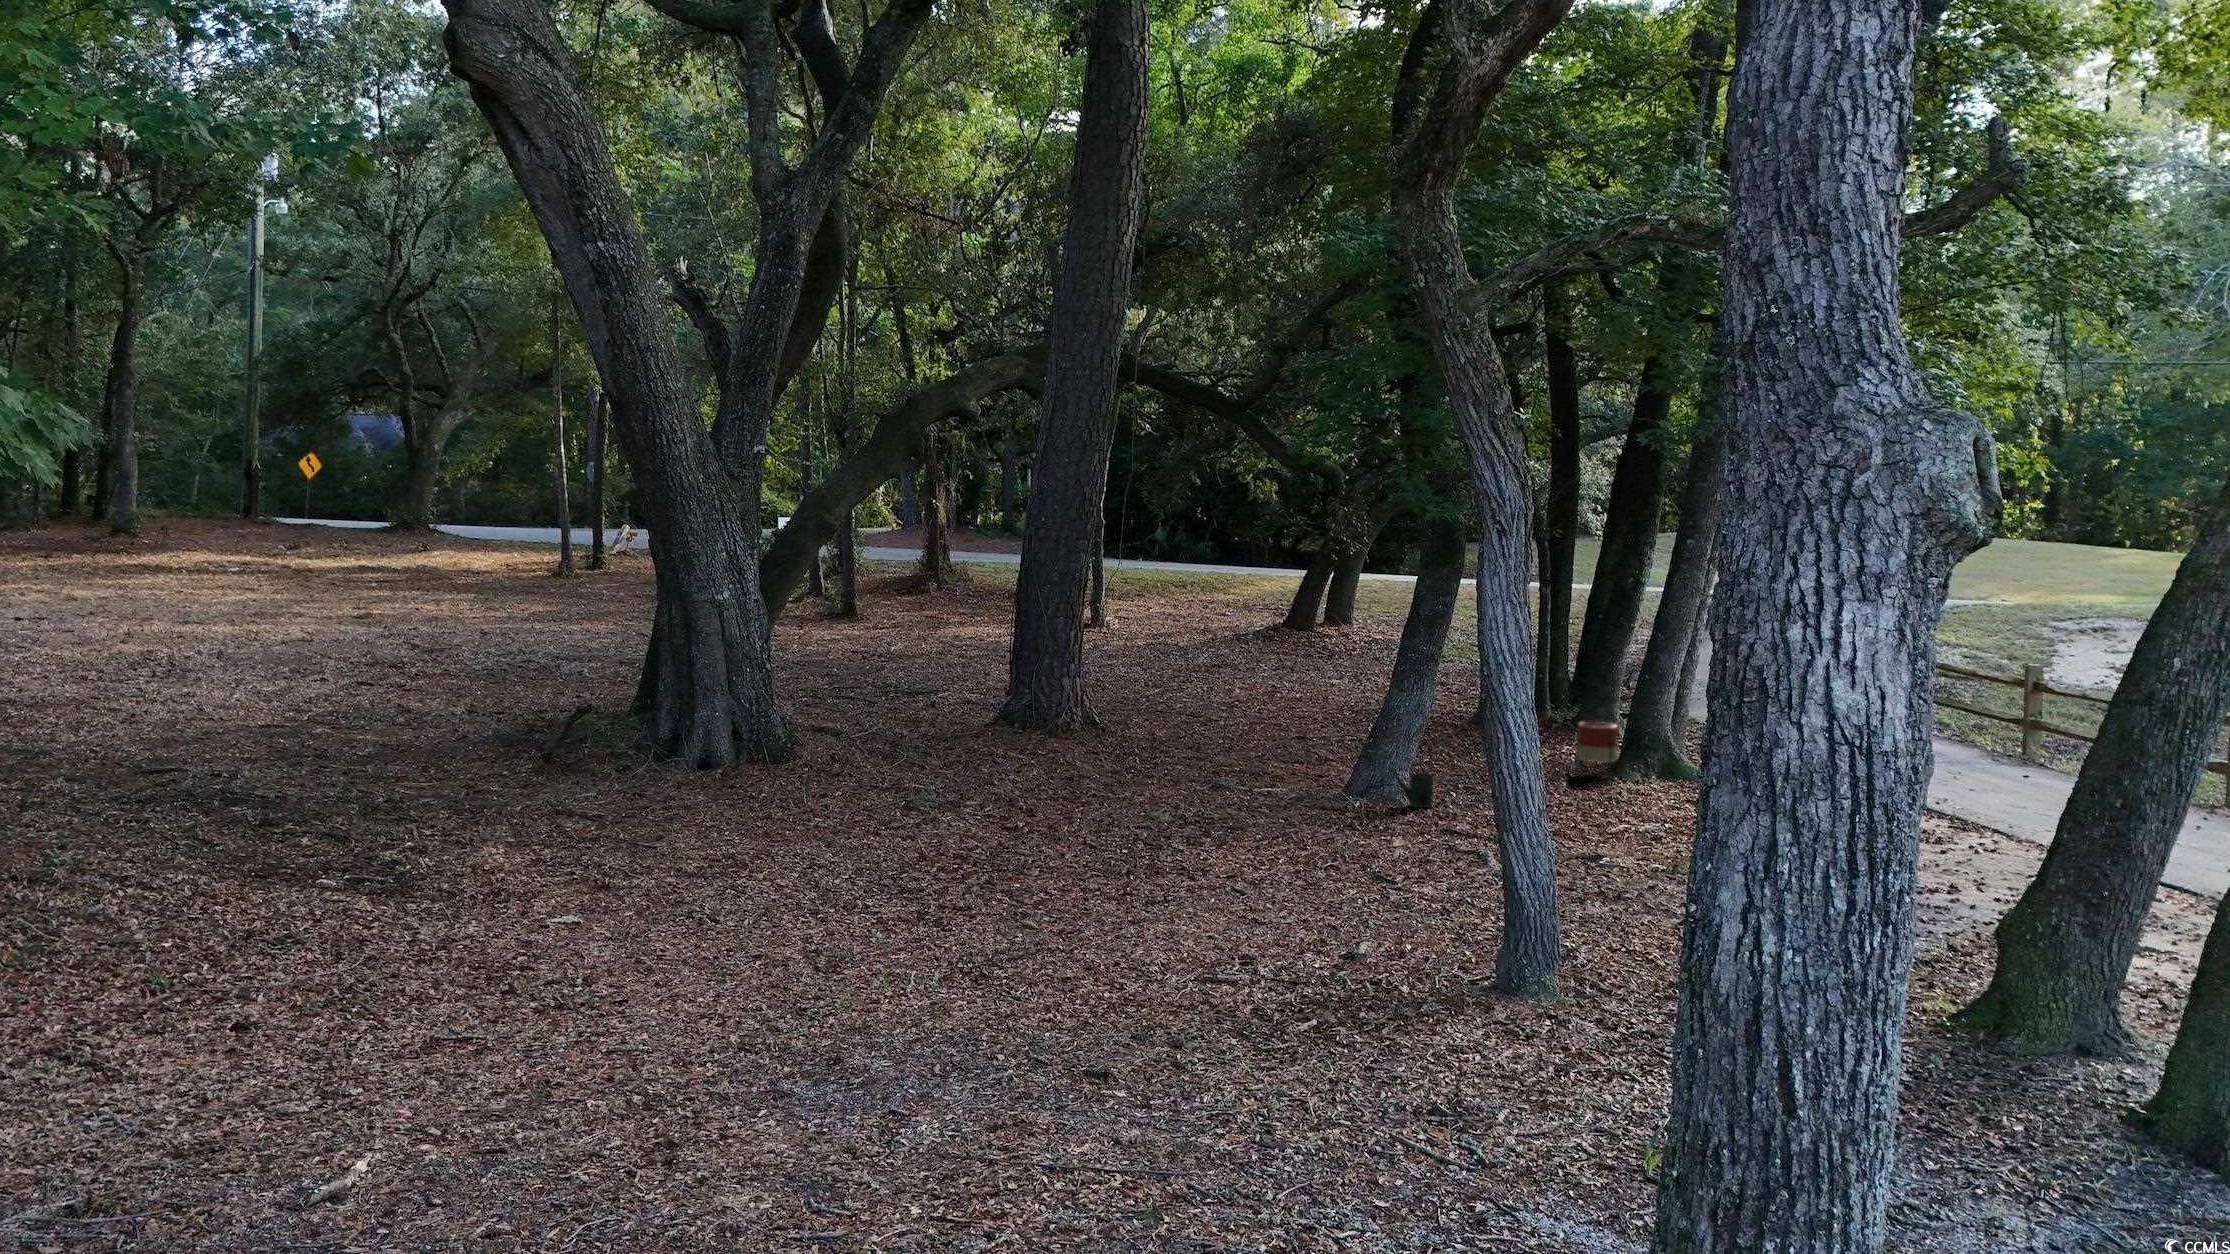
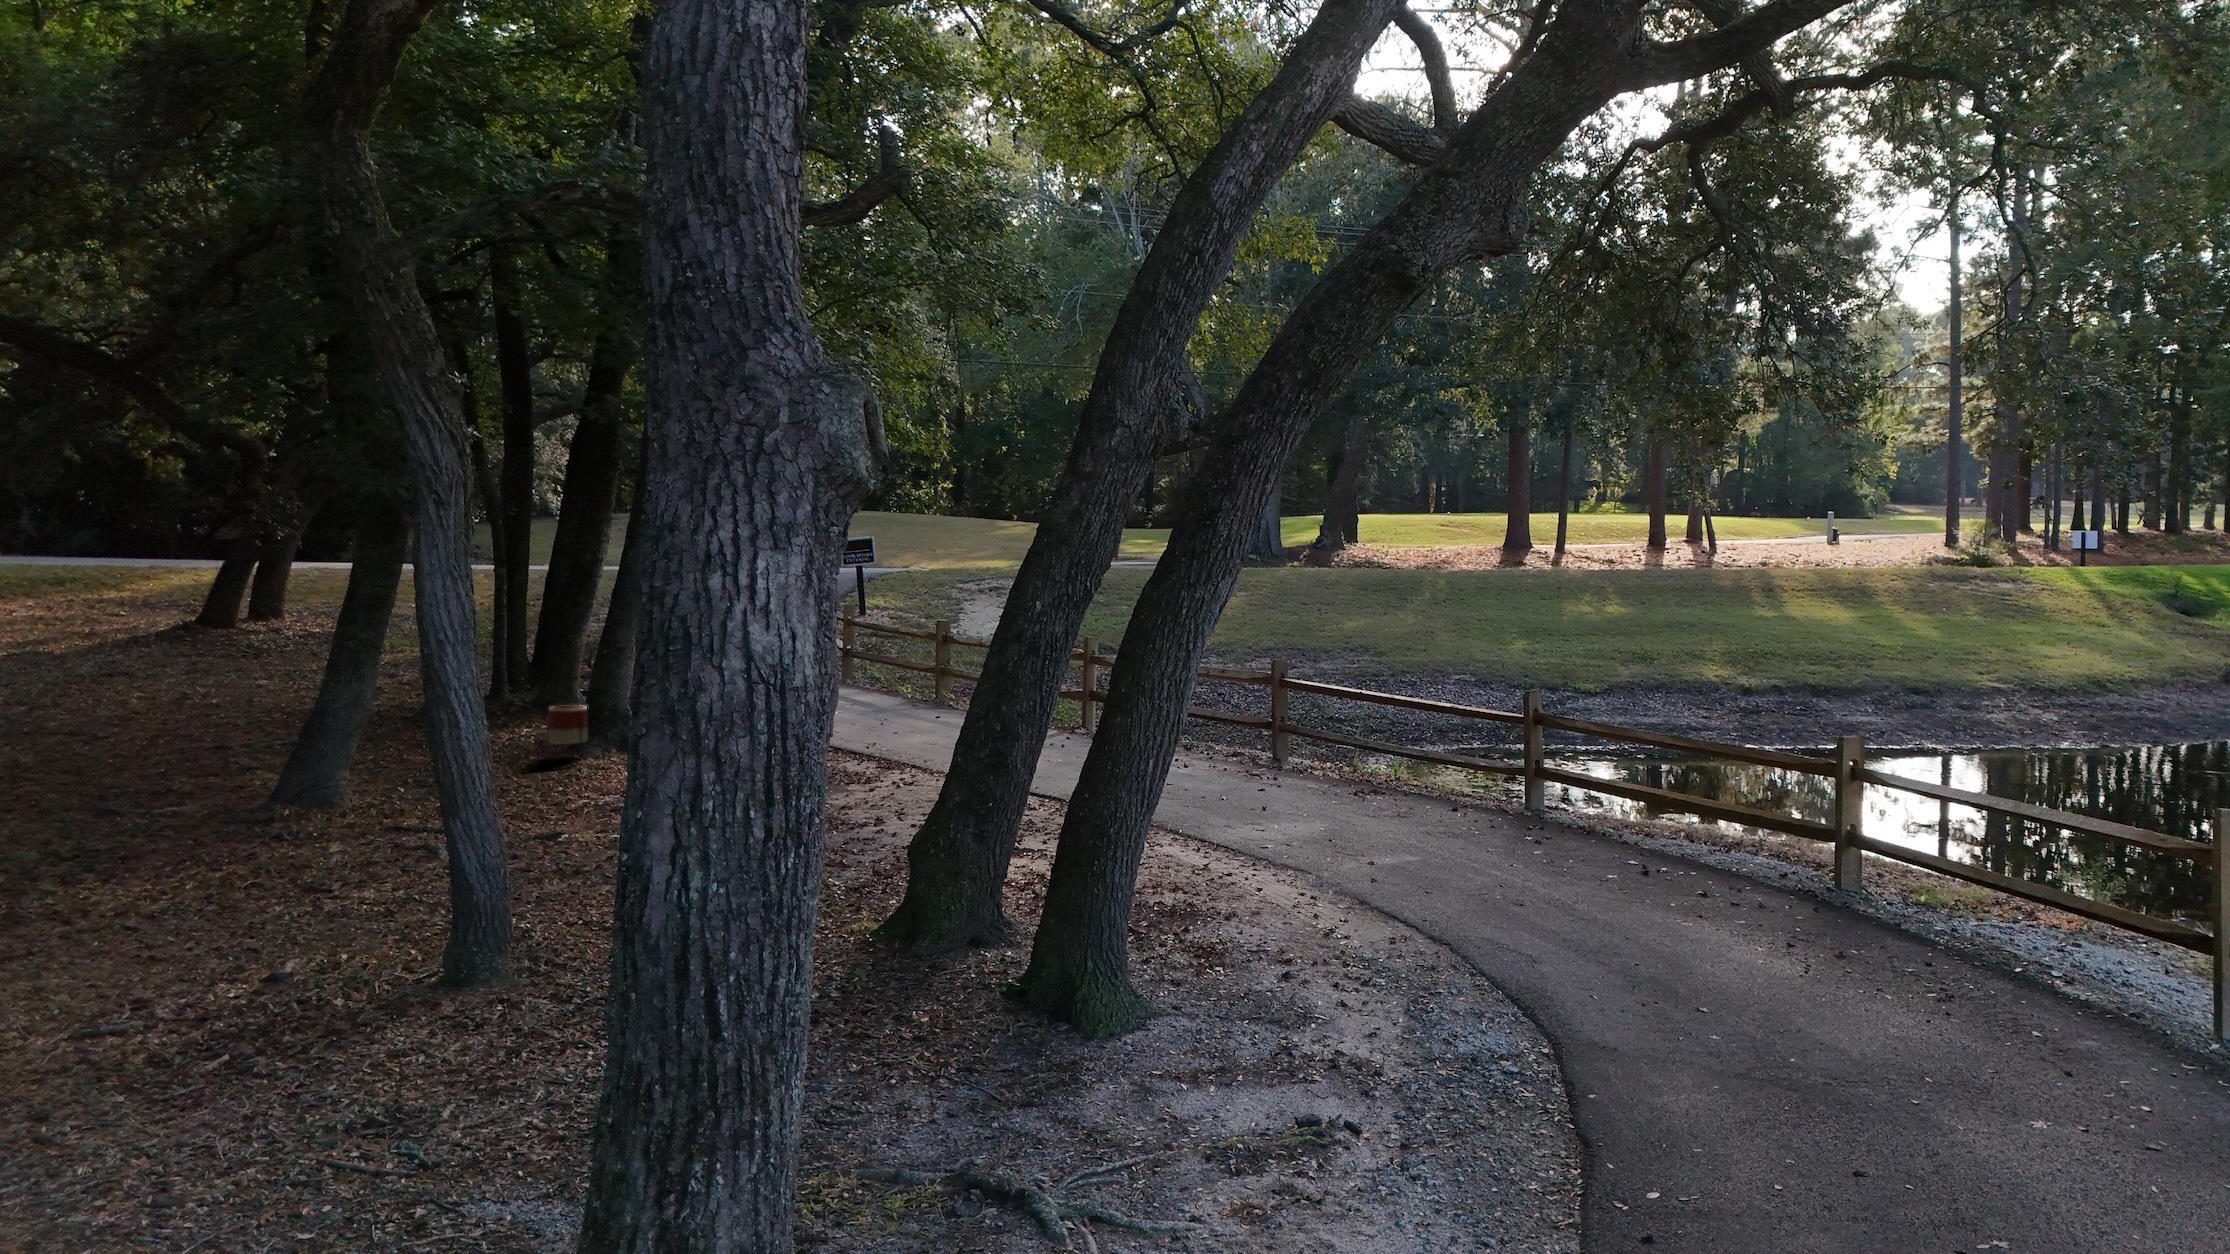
watering can: present [1389,768,1434,808] -> none [338,770,401,810]

